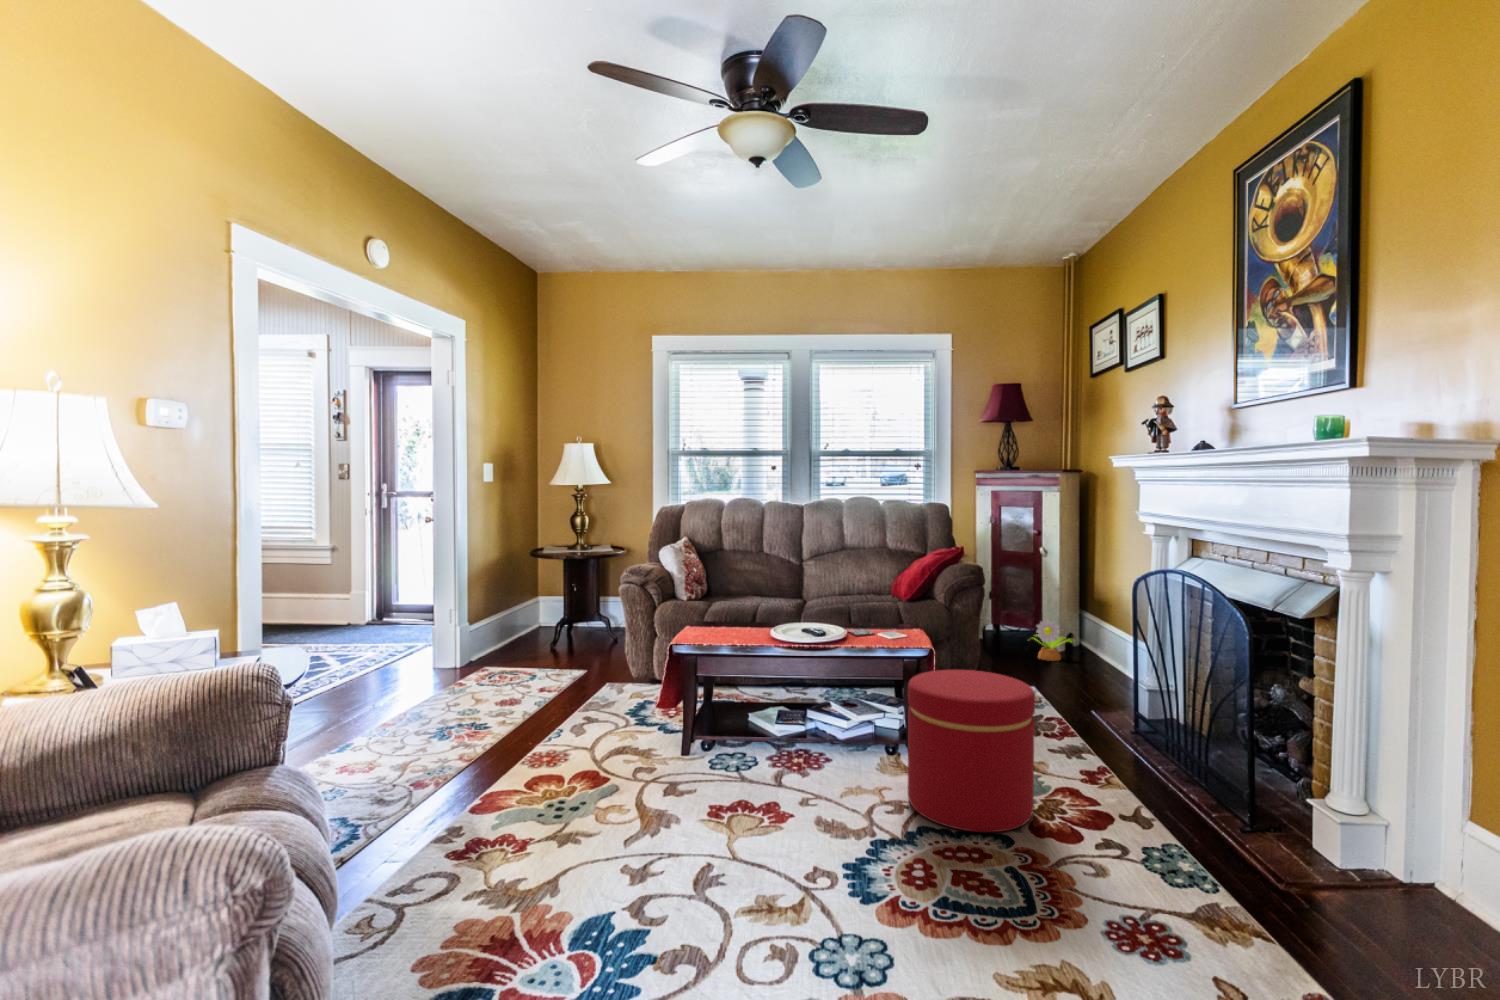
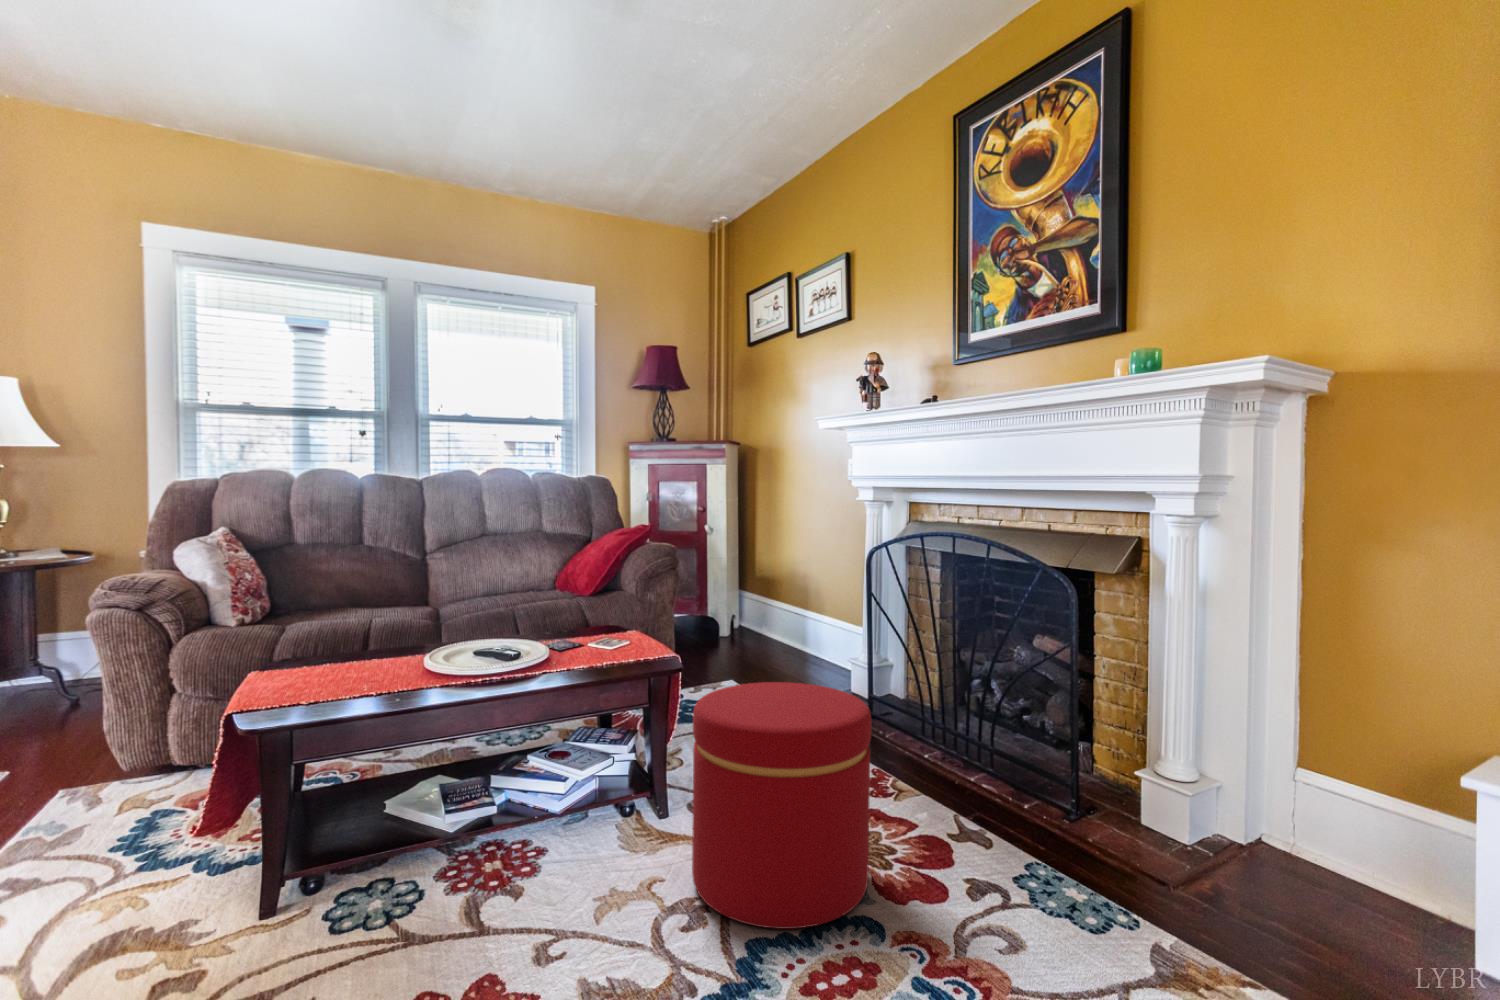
decorative plant: present [1033,620,1074,661] -> none [706,610,756,657]

